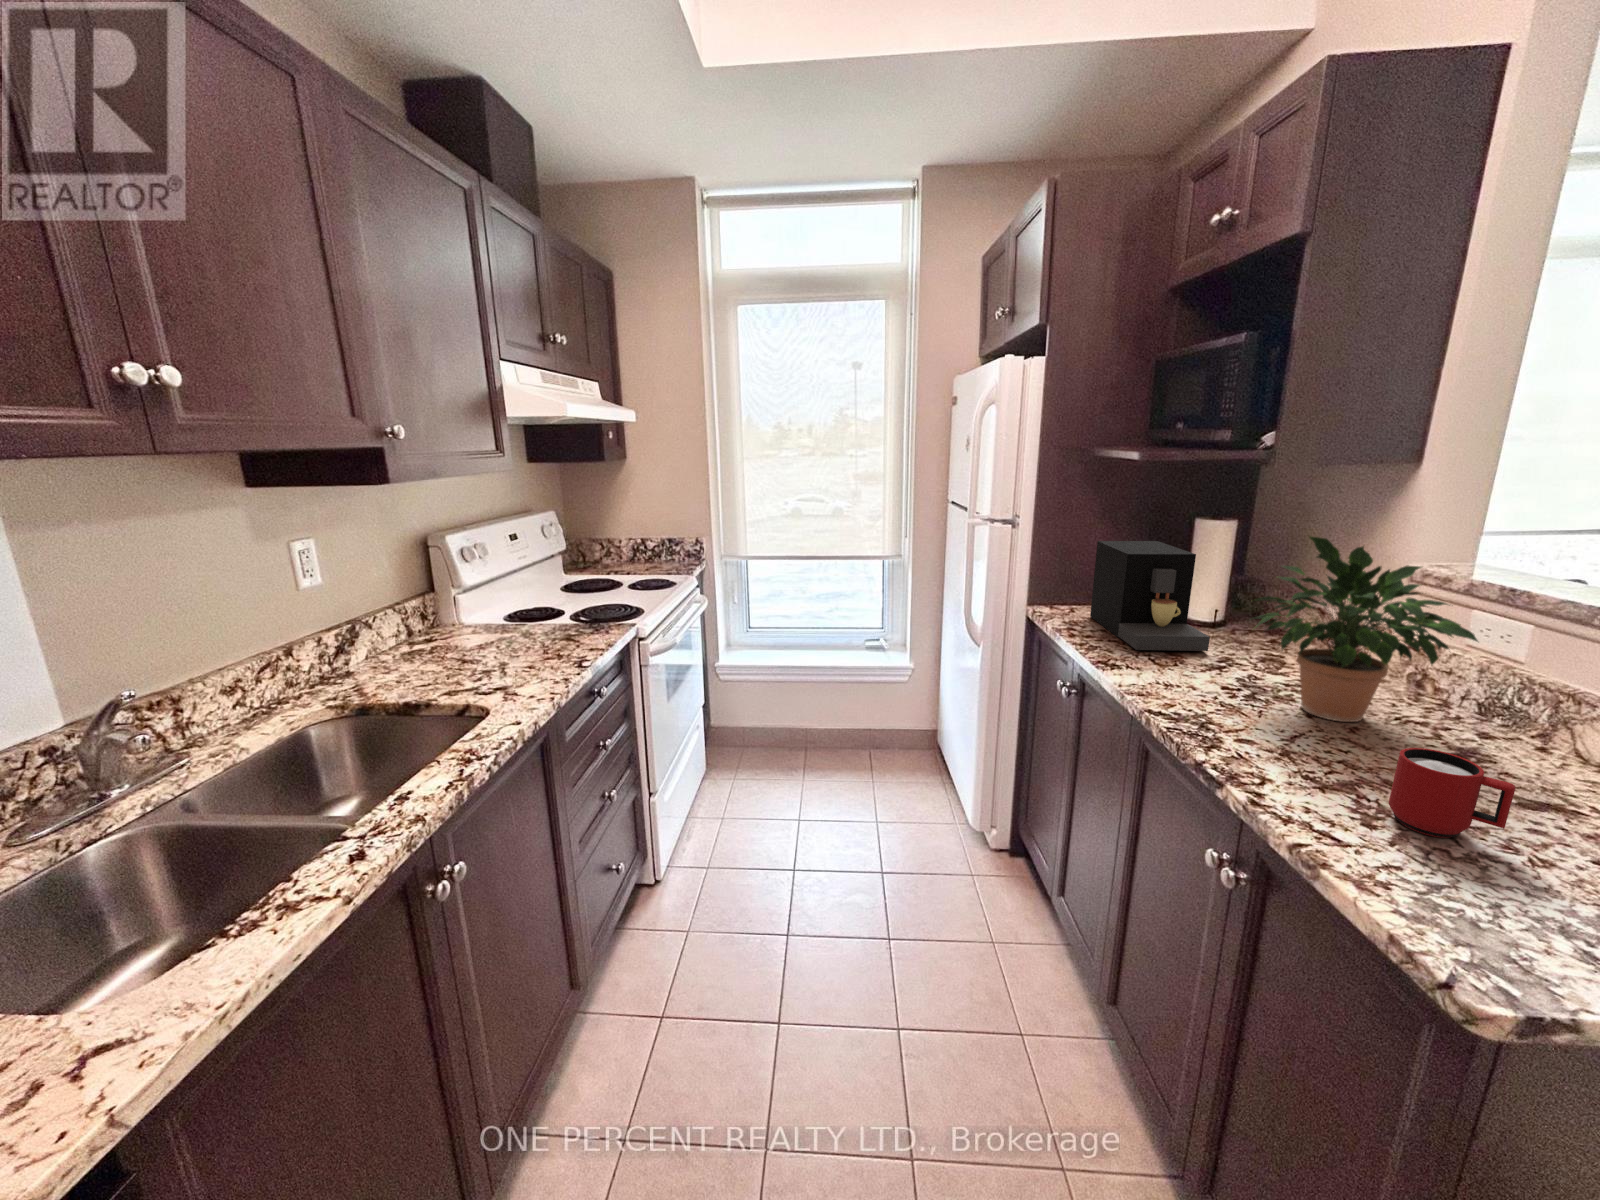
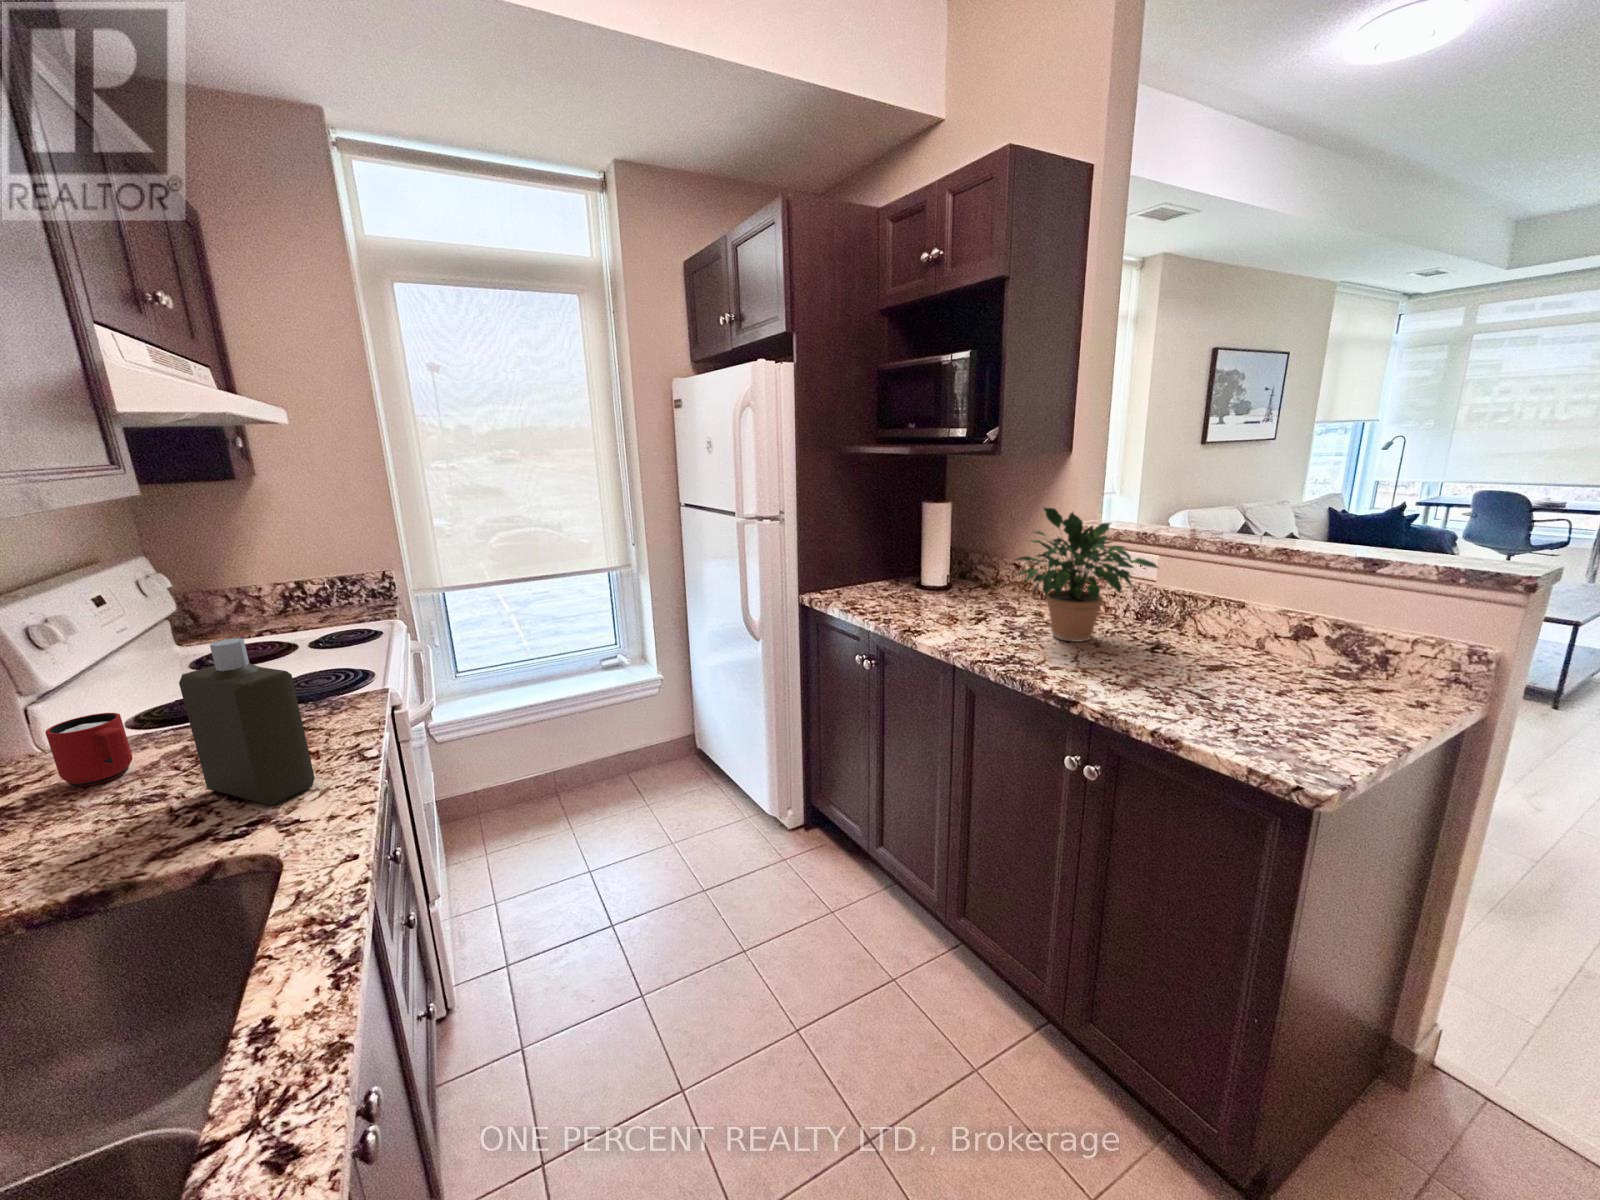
coffee maker: present [1090,541,1210,651] -> none [853,525,961,617]
bottle: none [485,567,542,682] -> present [179,638,315,806]
mug: present [1389,748,1515,838] -> present [45,713,133,787]

